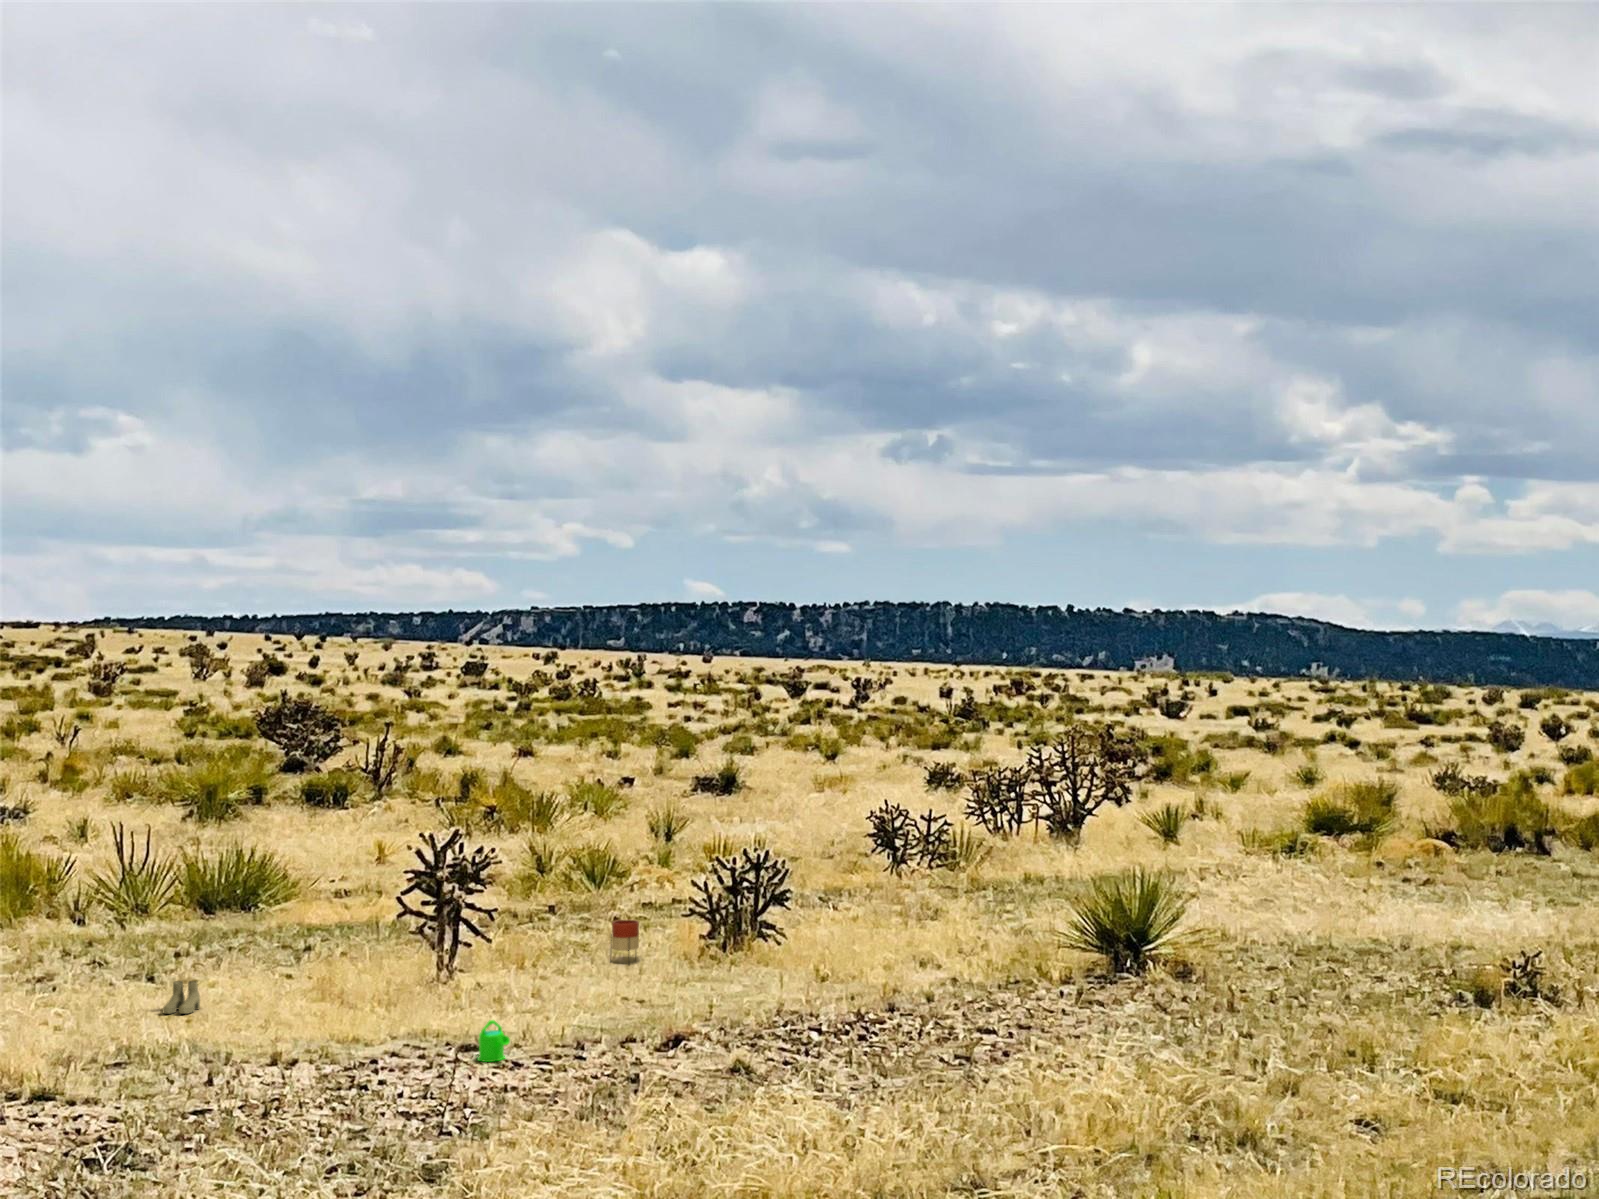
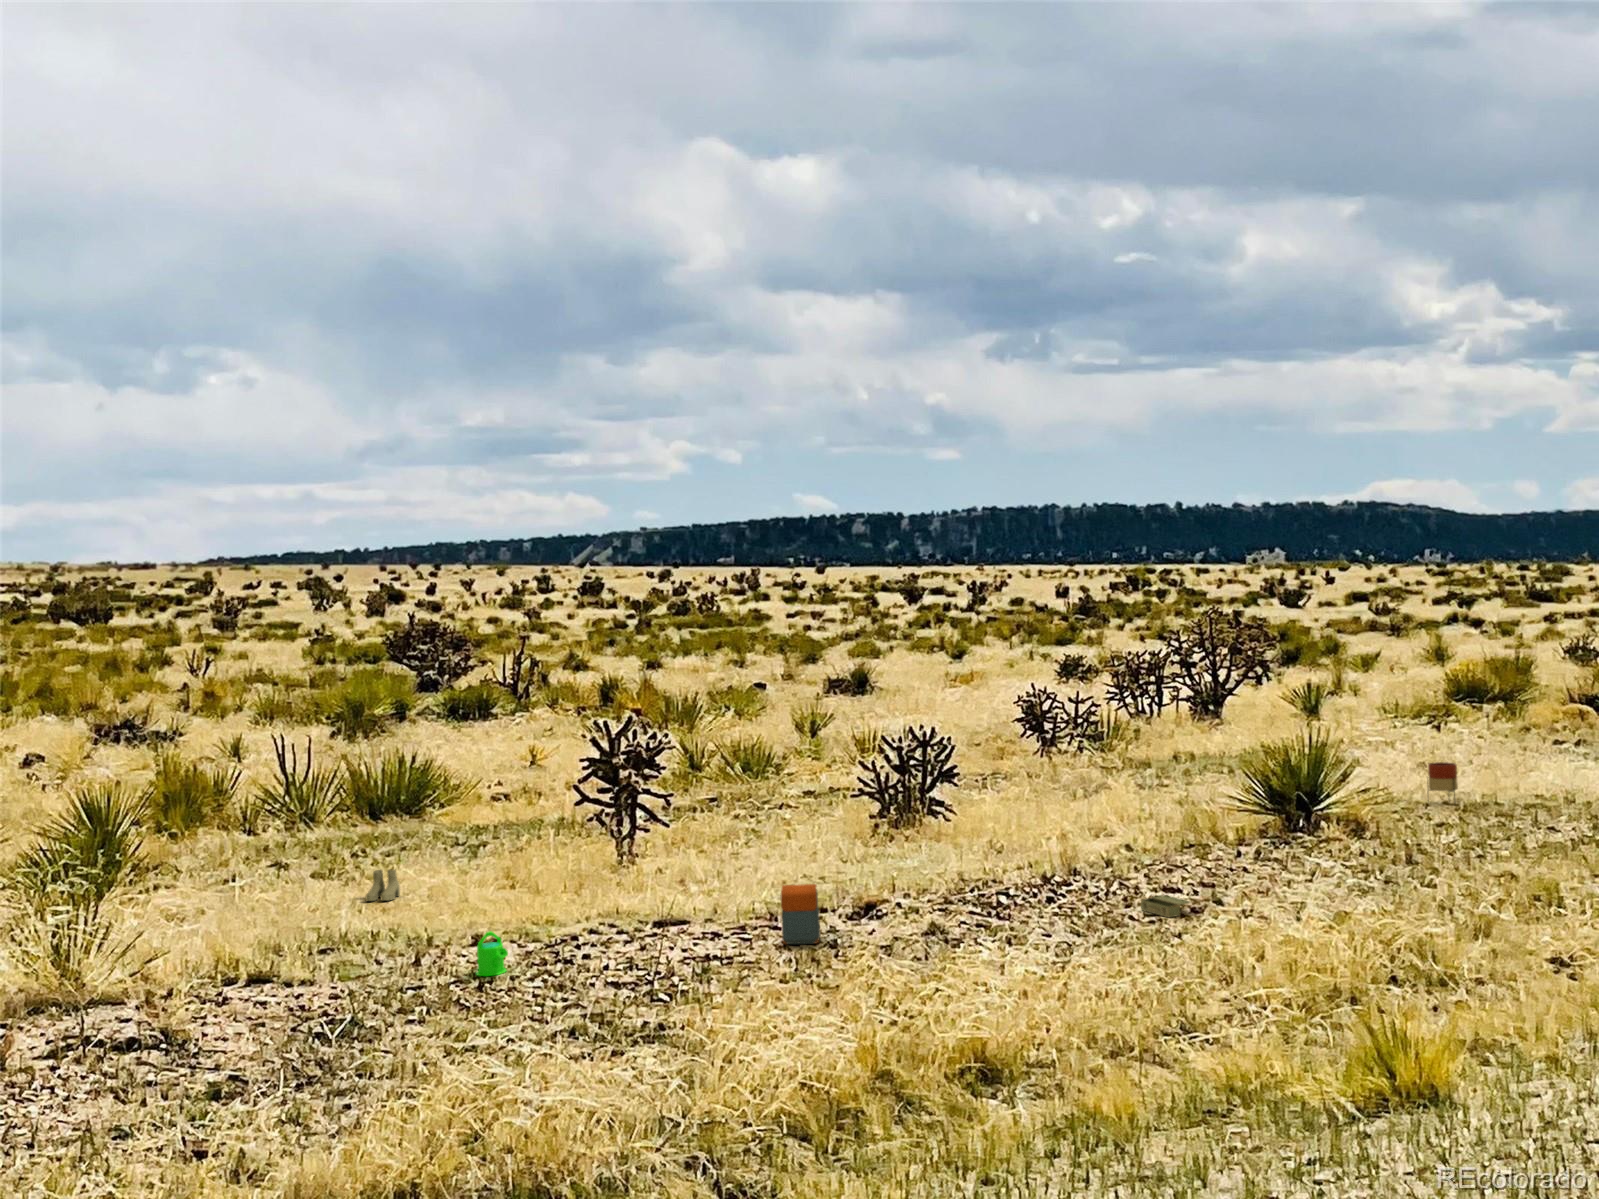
planter: present [611,919,639,951] -> present [1428,762,1458,793]
backpack: none [583,1015,623,1076] -> present [780,884,820,944]
watering can: present [477,1020,510,1062] -> present [476,931,508,976]
toolbox: none [942,1035,989,1059] -> present [1141,895,1190,917]

